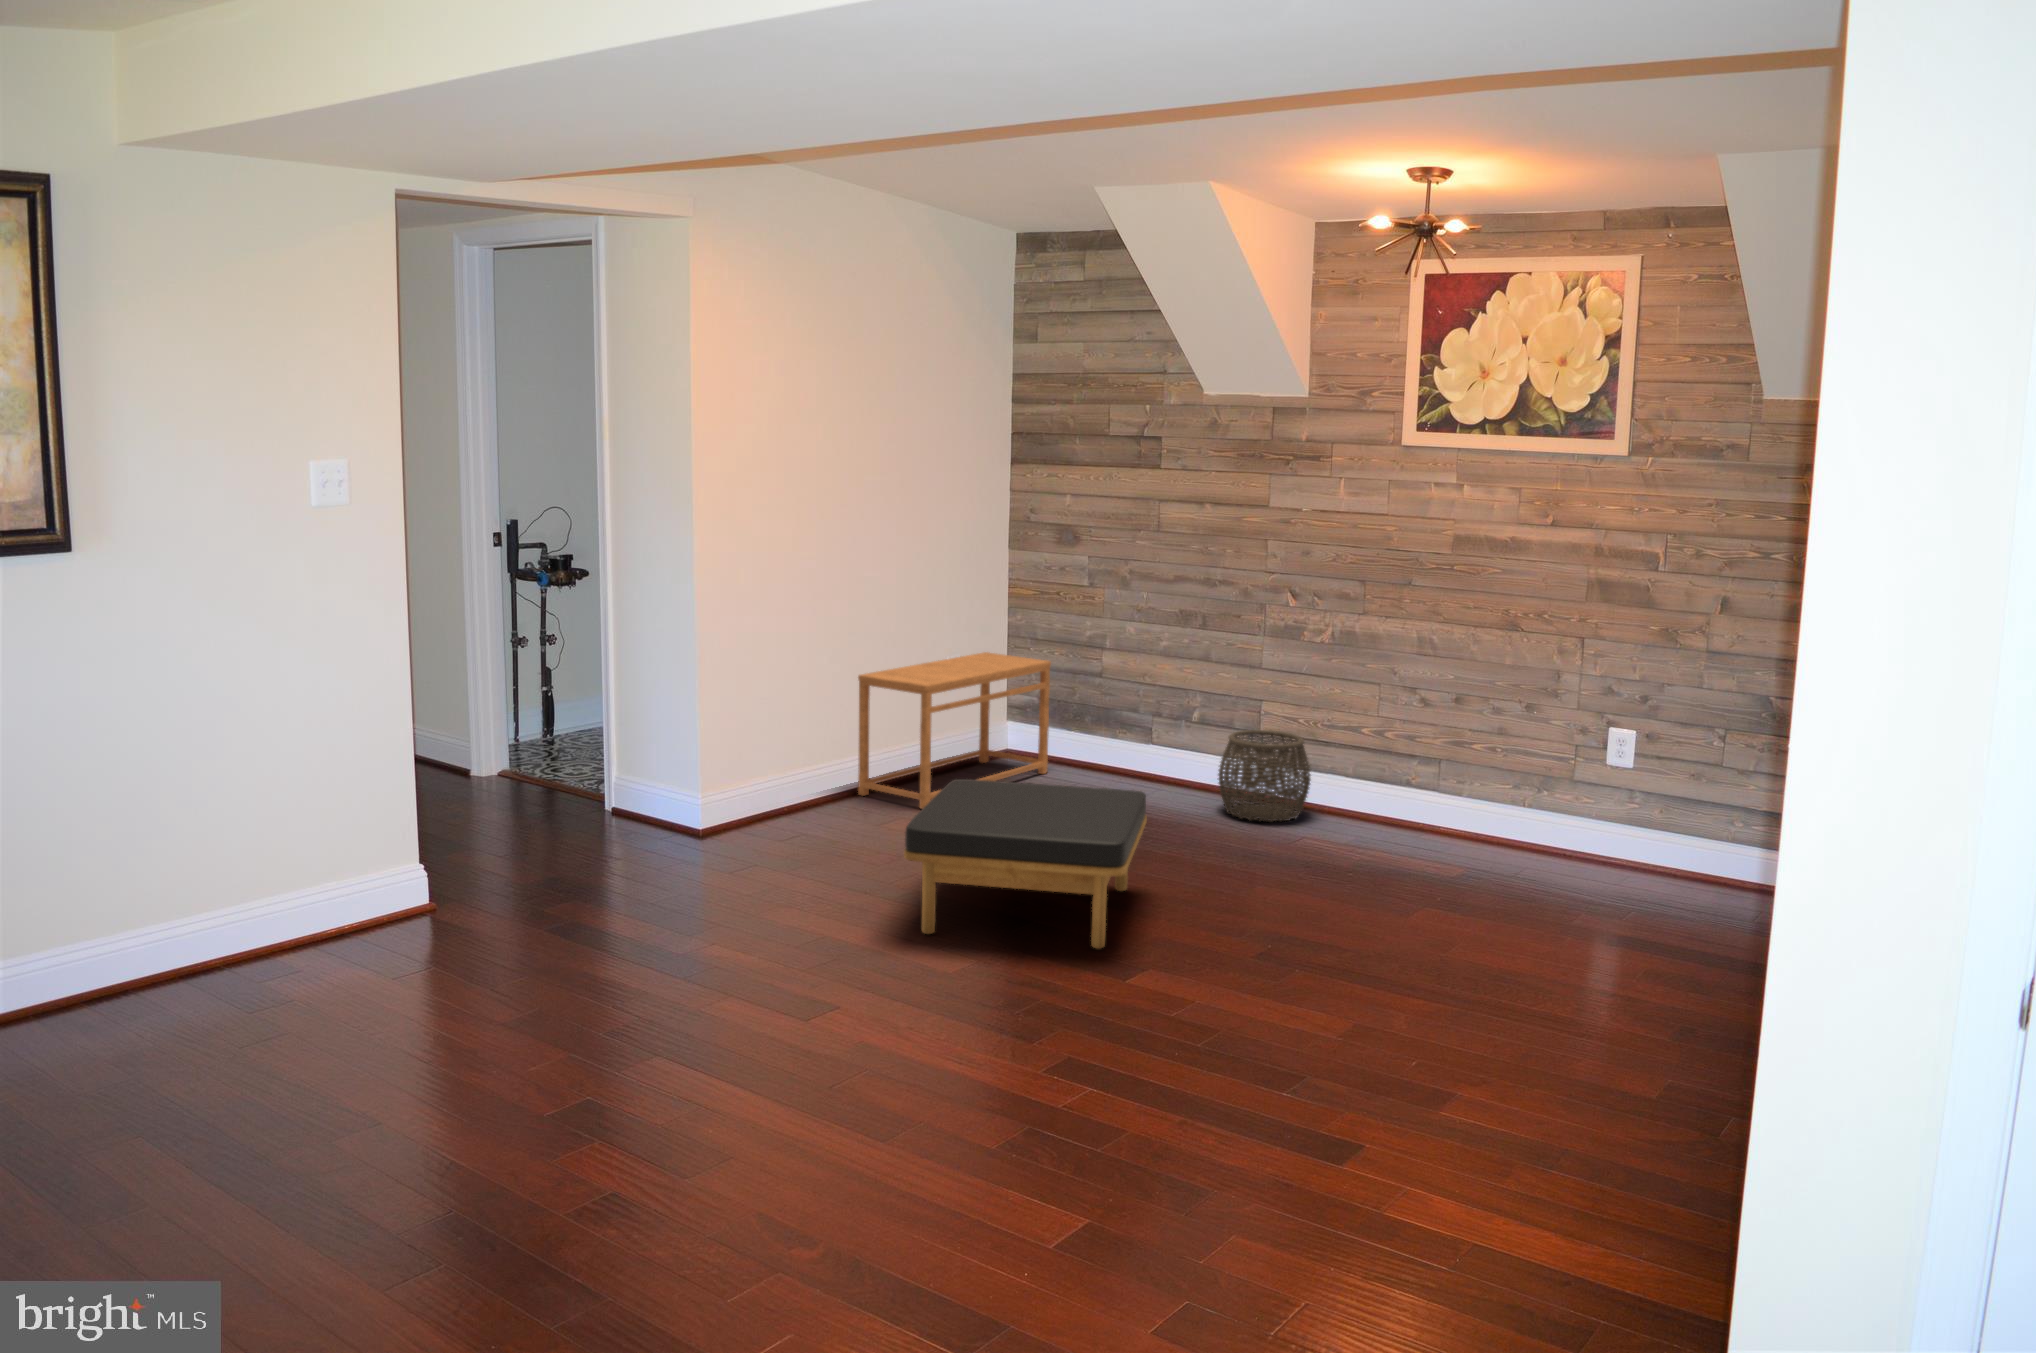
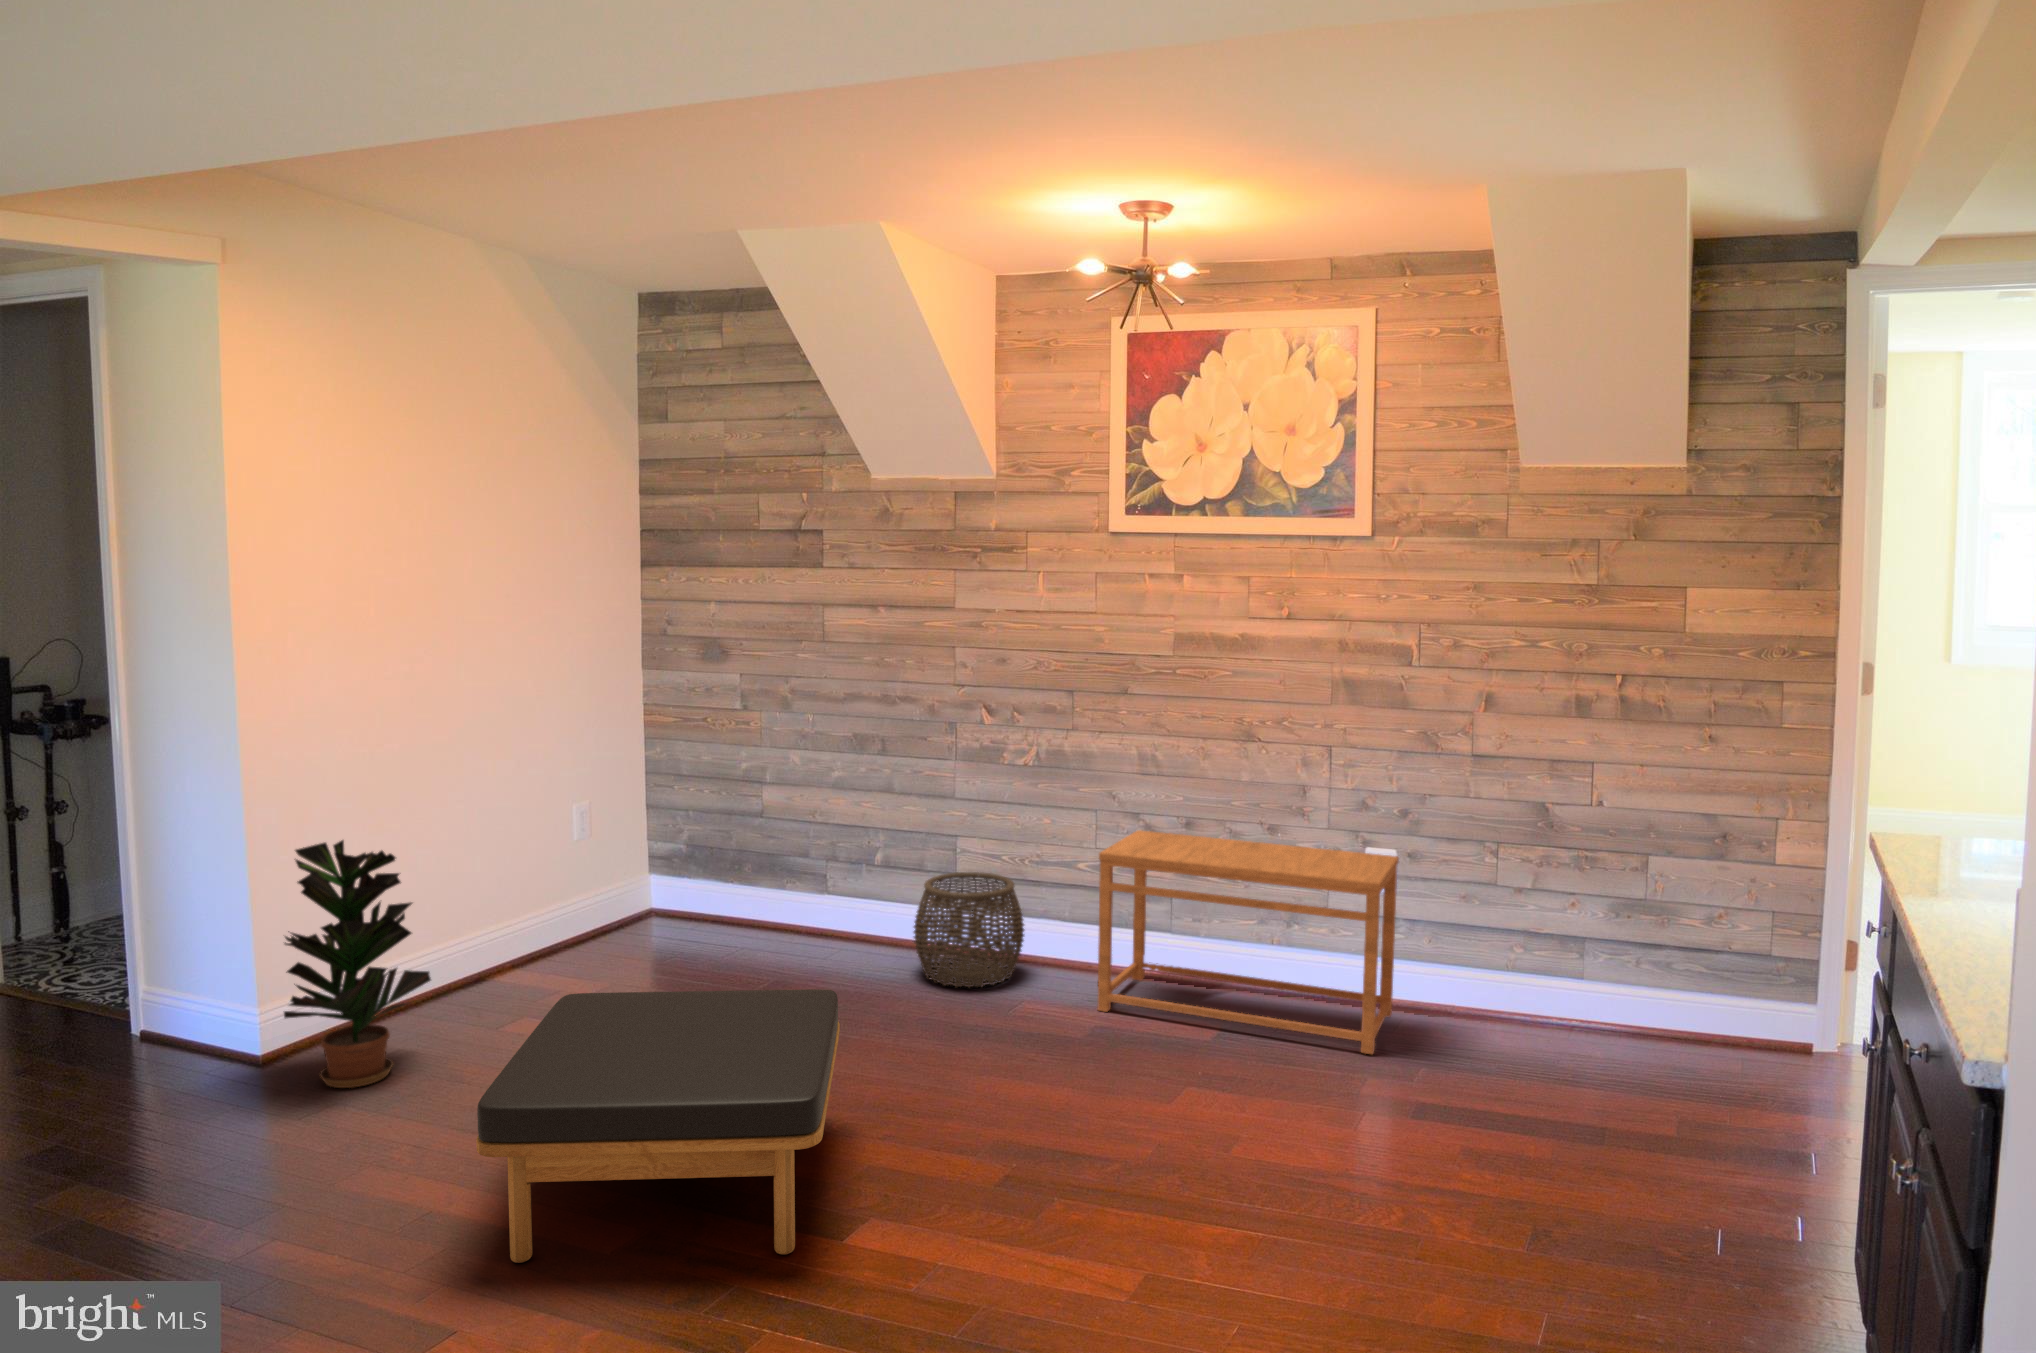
side table: present [858,652,1051,809] -> present [1097,830,1399,1054]
potted plant: none [760,664,858,839] -> present [284,840,431,1088]

